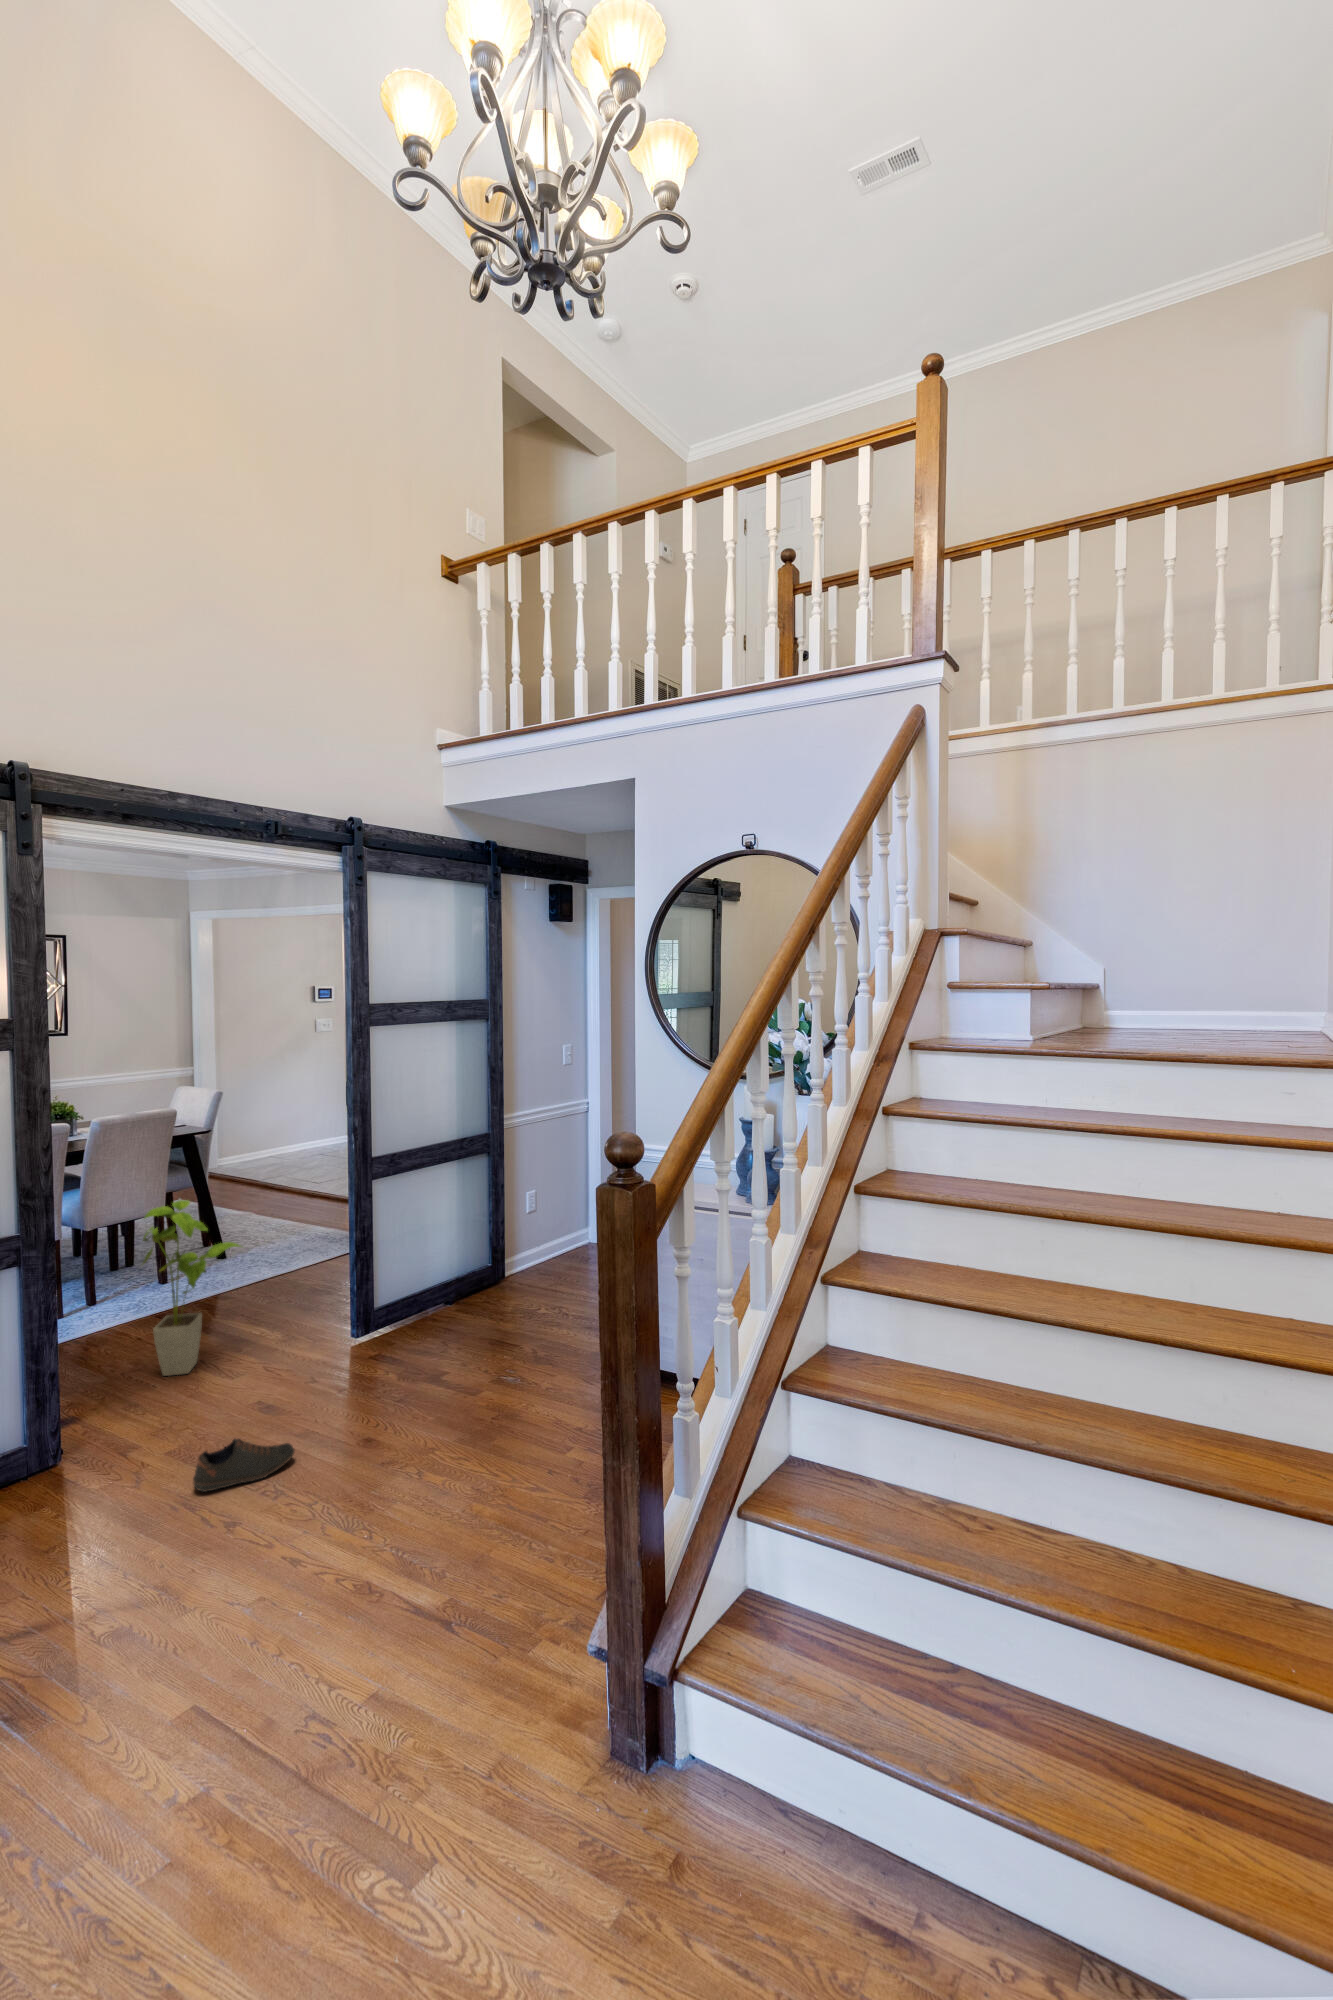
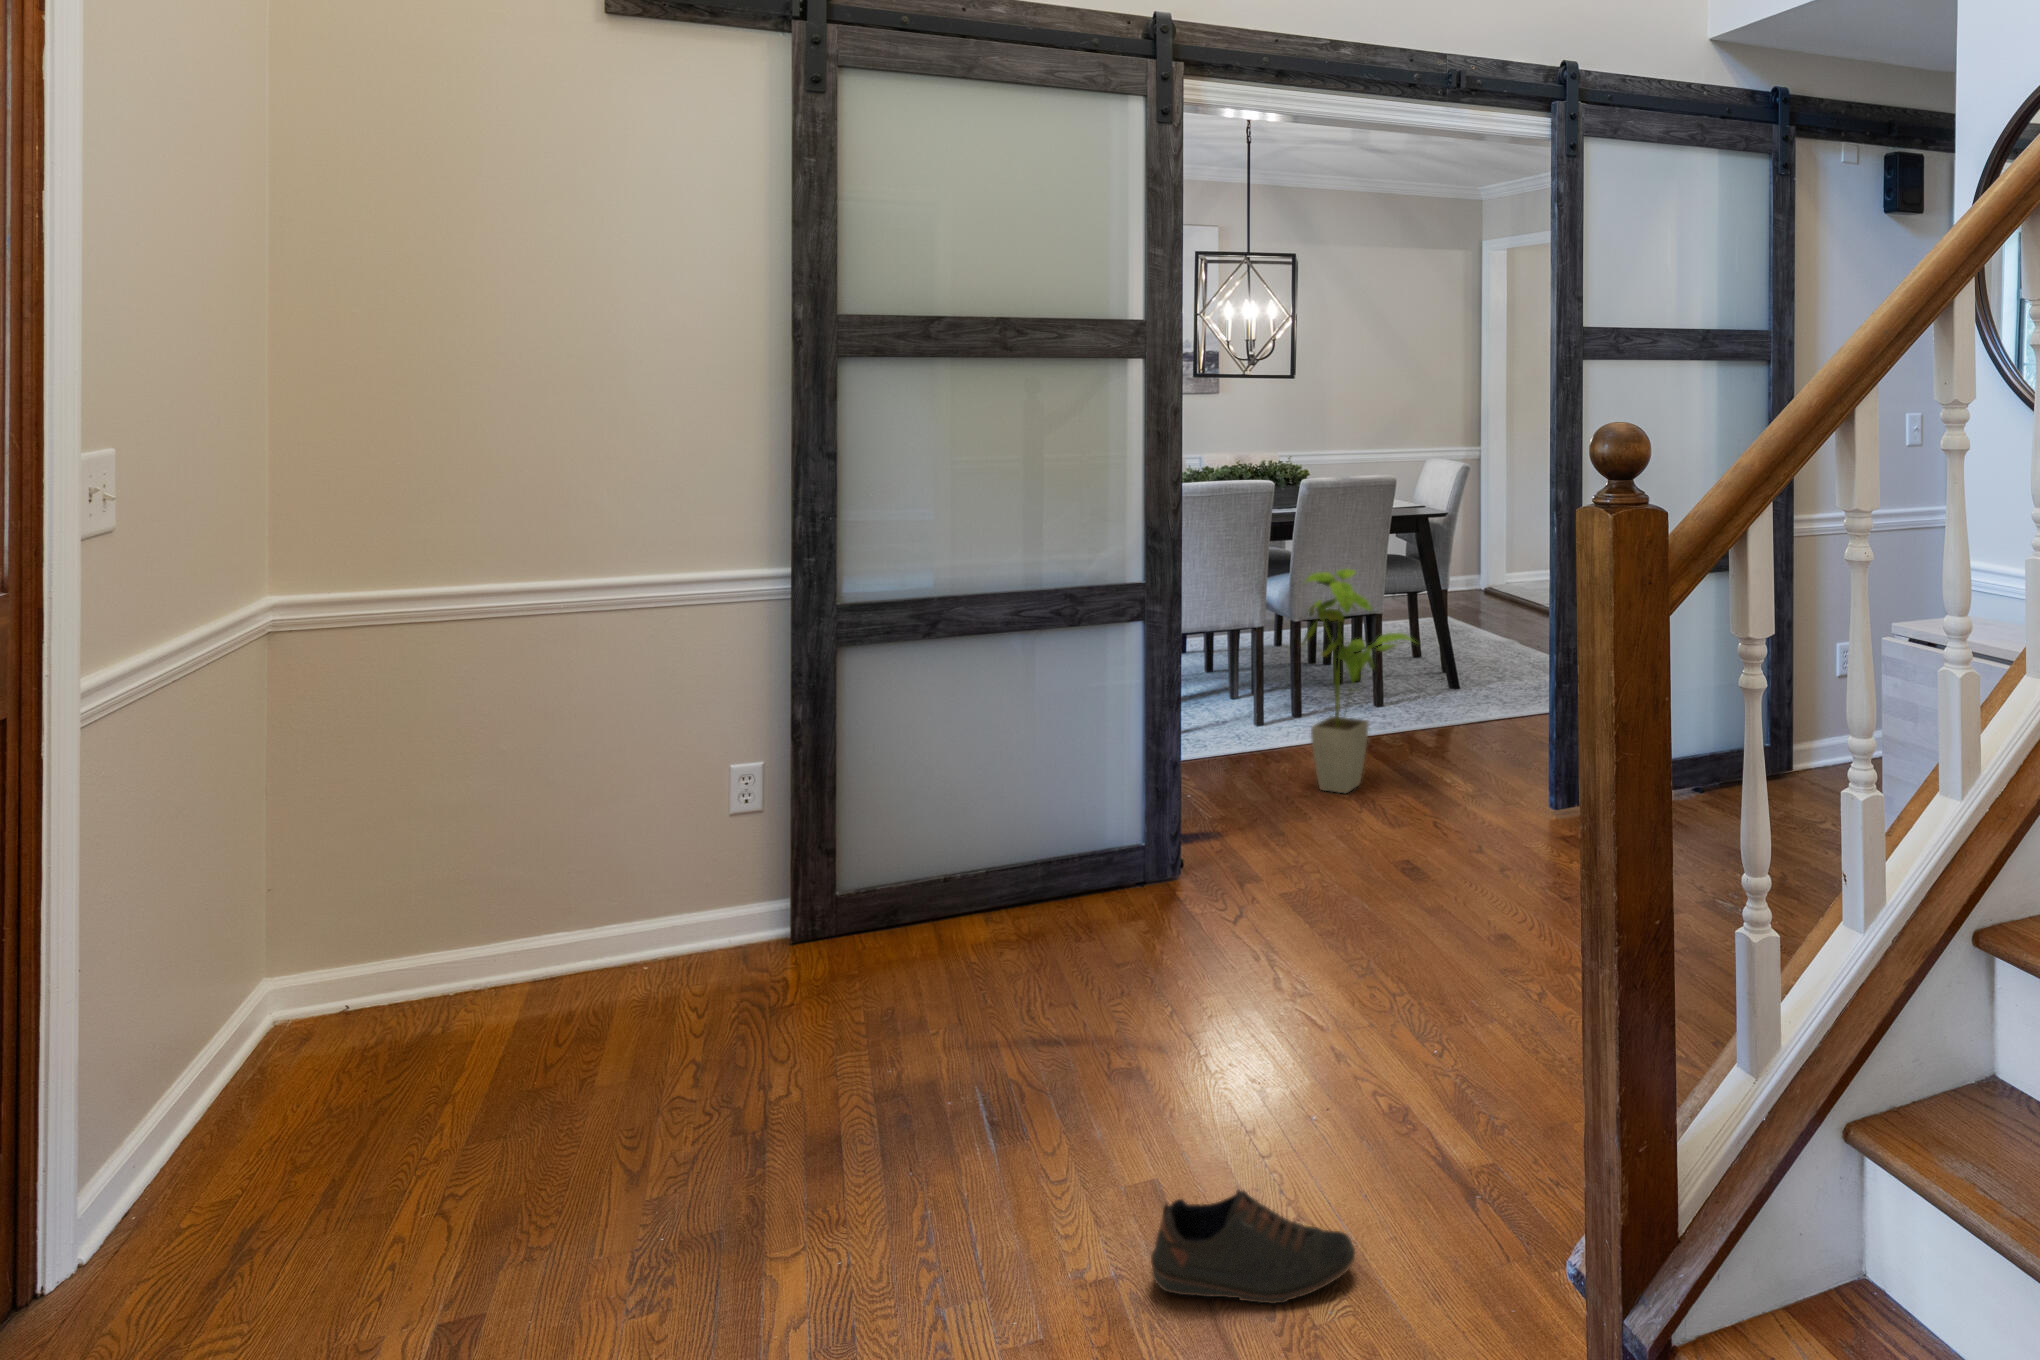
shoe: present [193,1439,295,1492] -> present [1151,1190,1355,1303]

